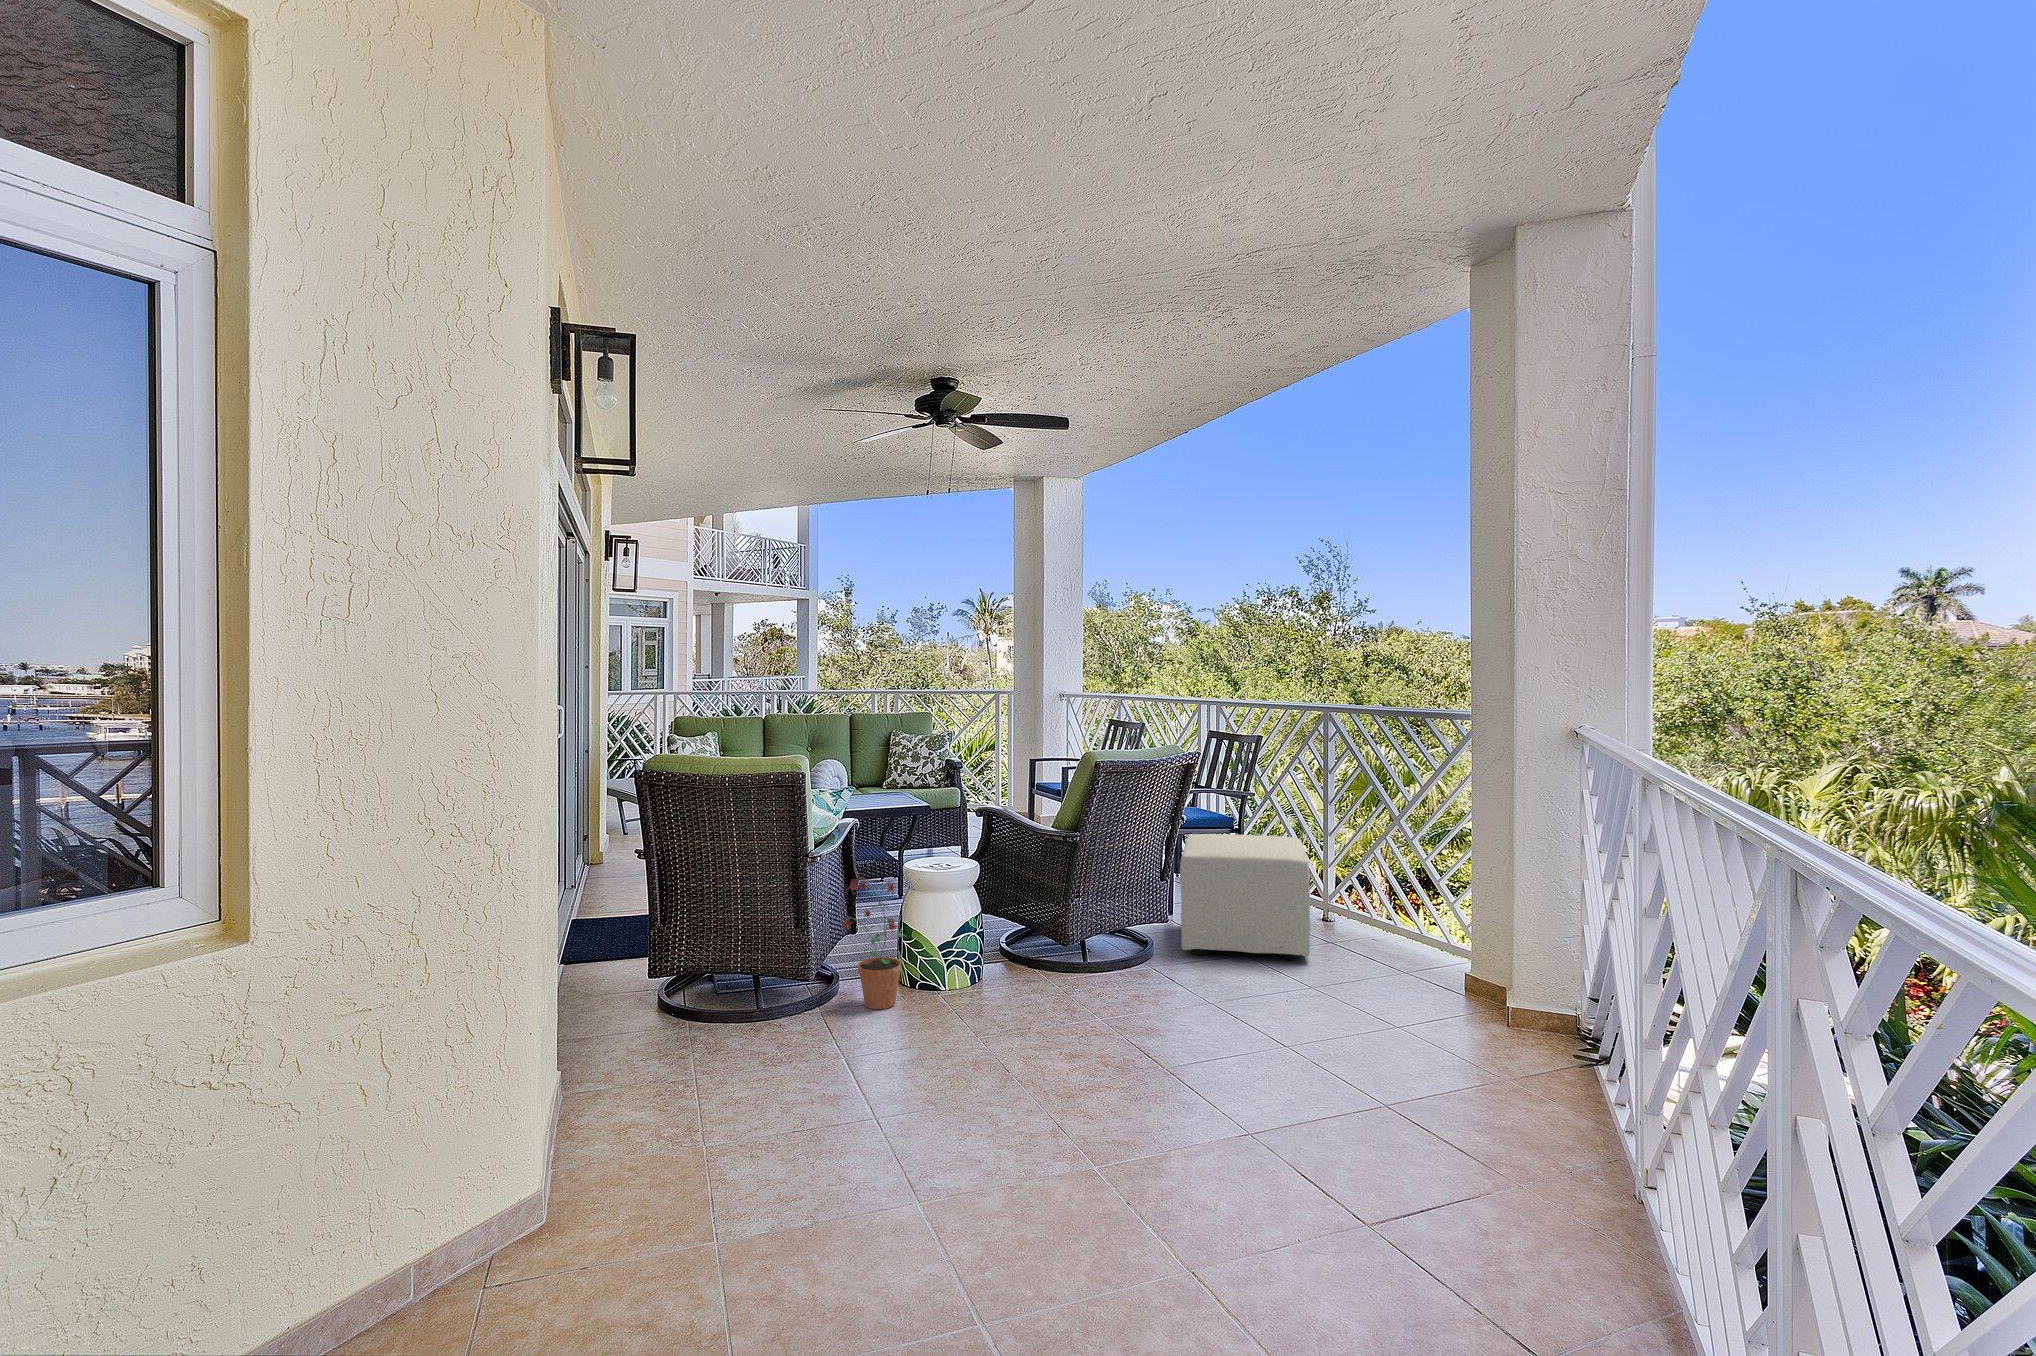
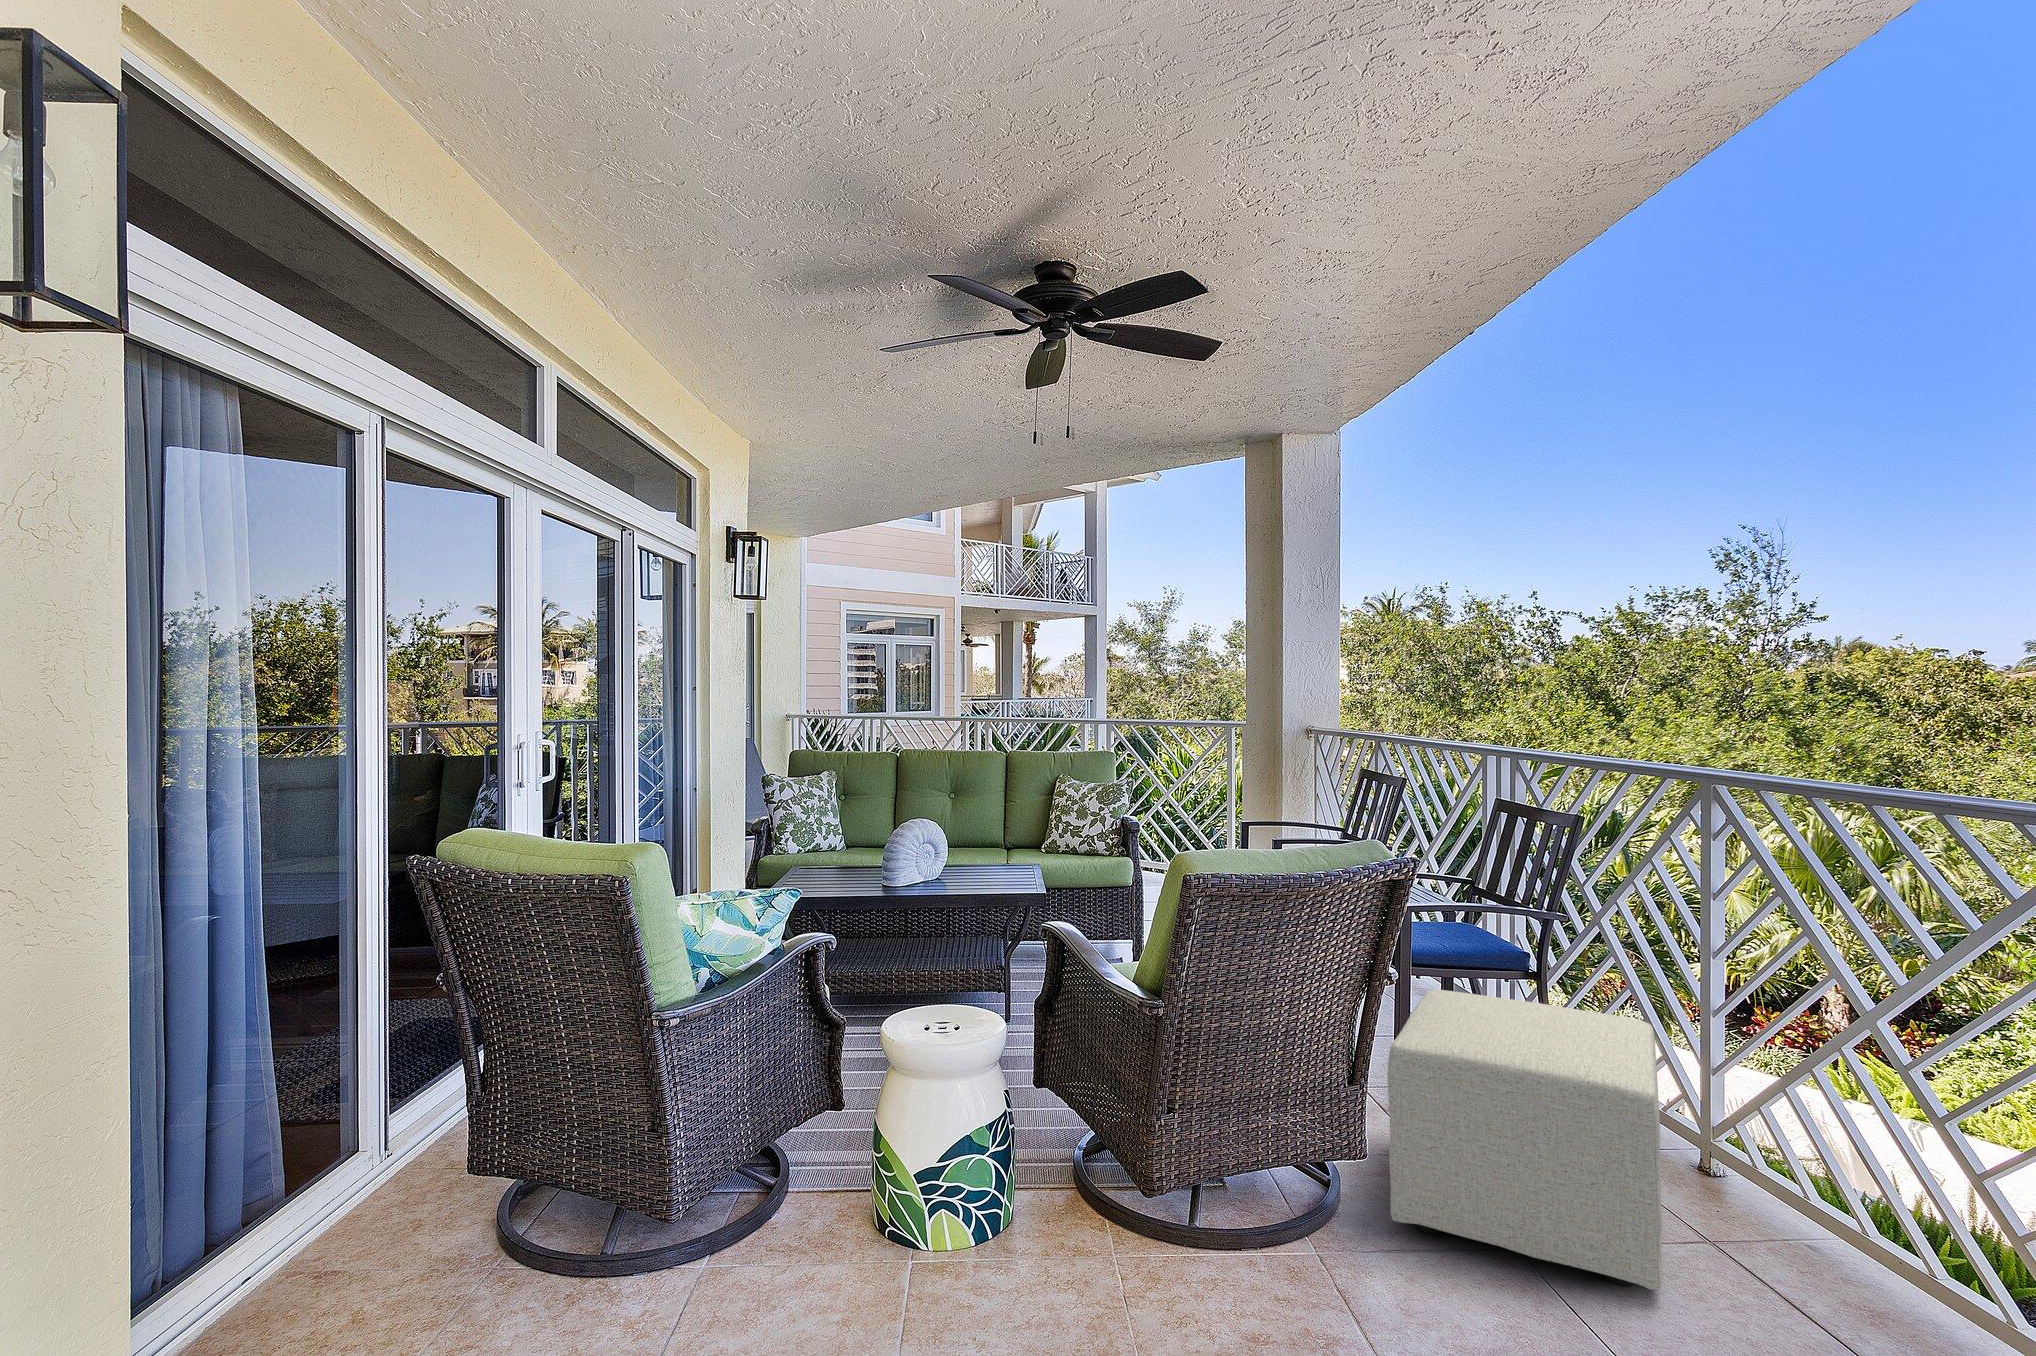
potted plant: present [843,878,906,1009] -> none [730,1044,851,1280]

